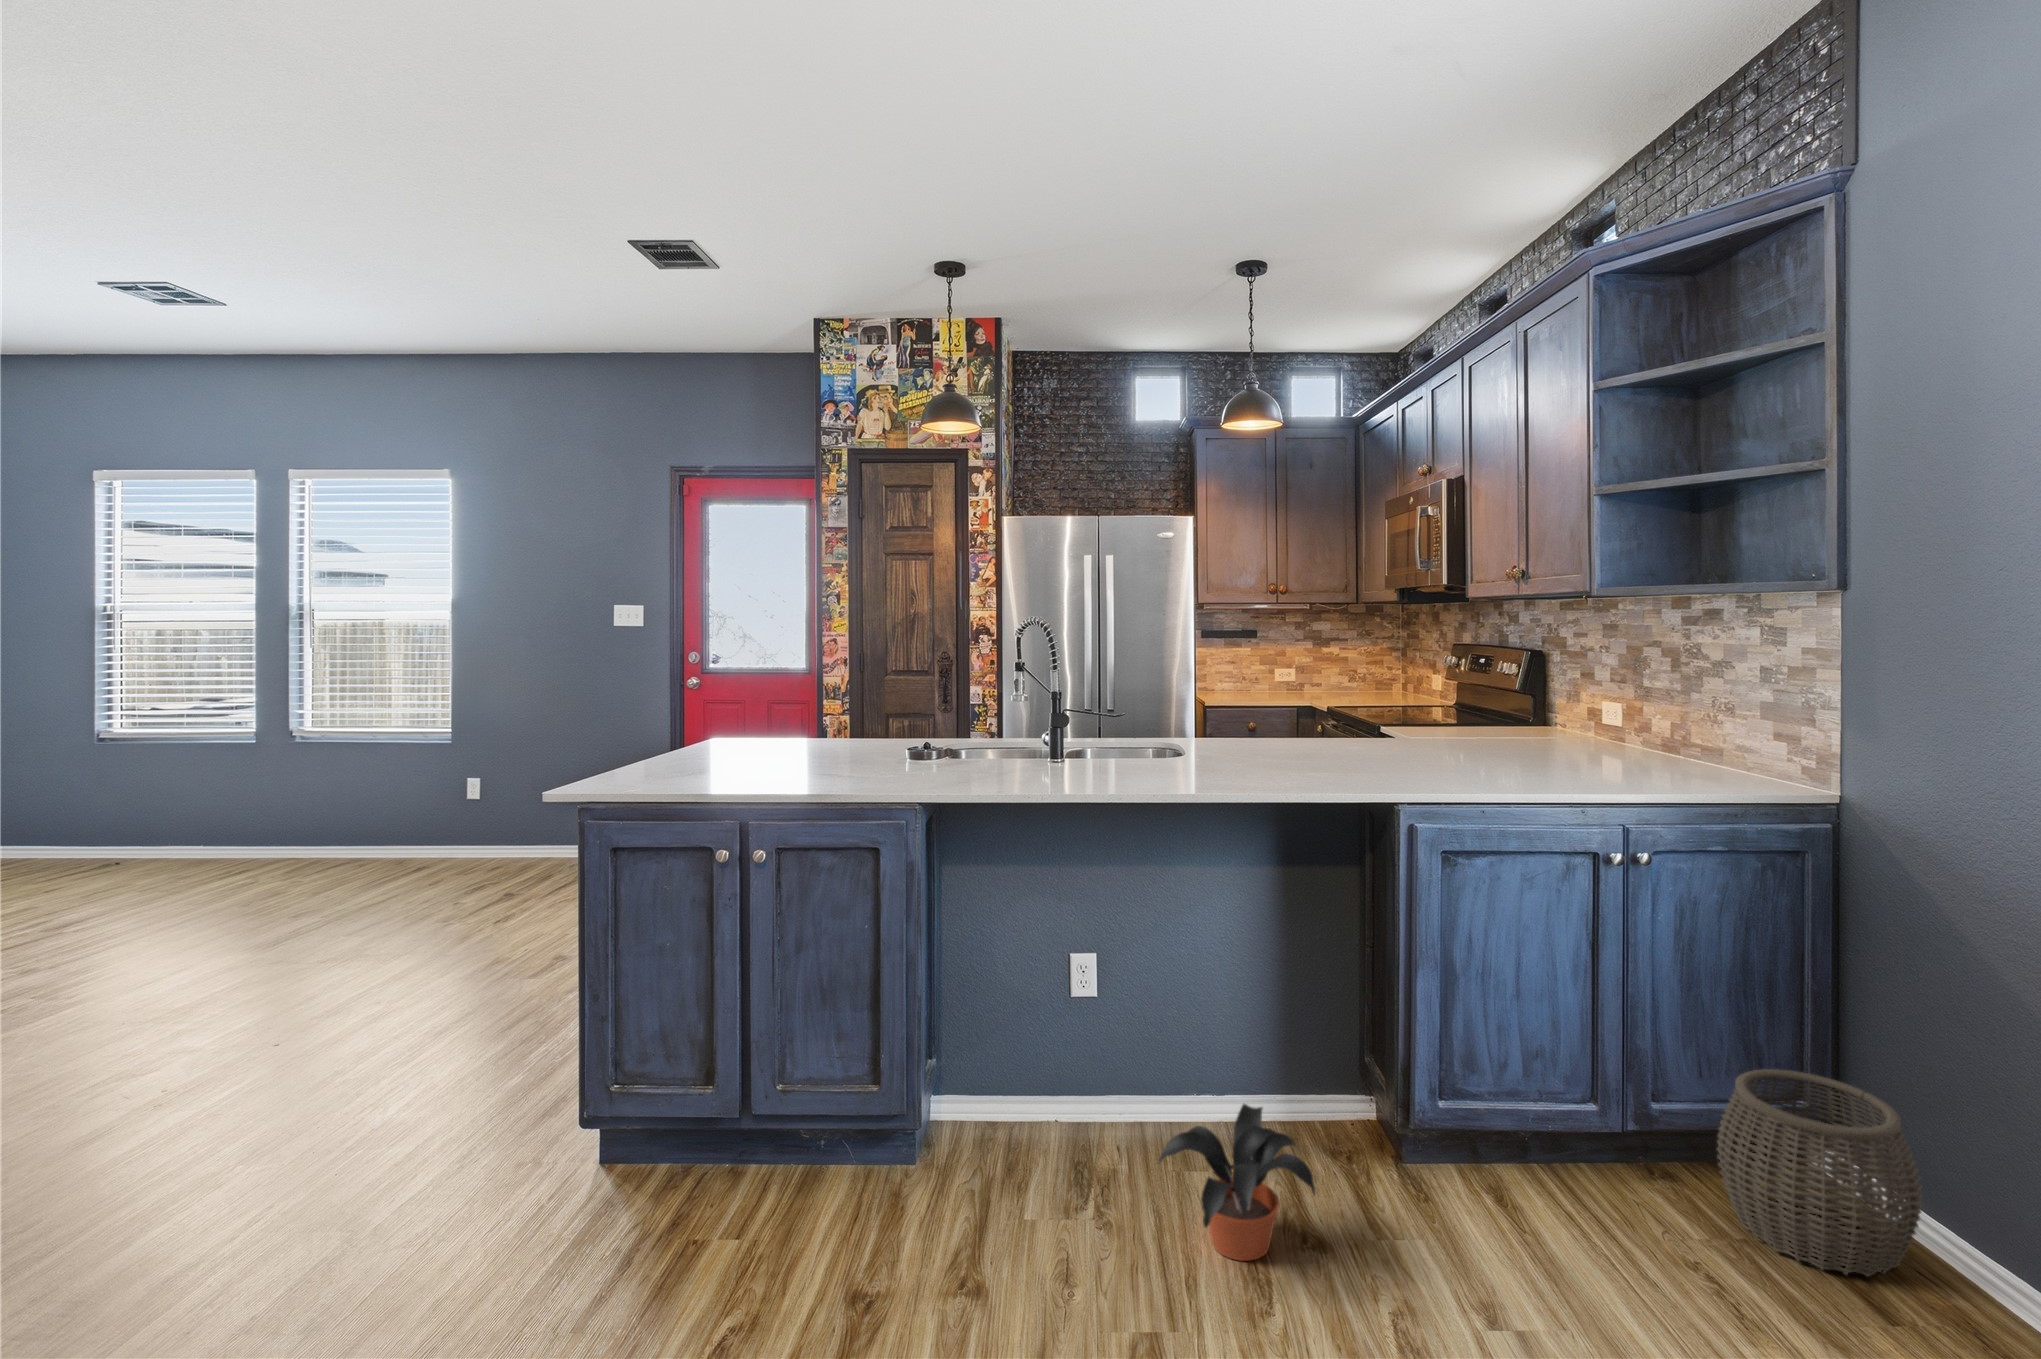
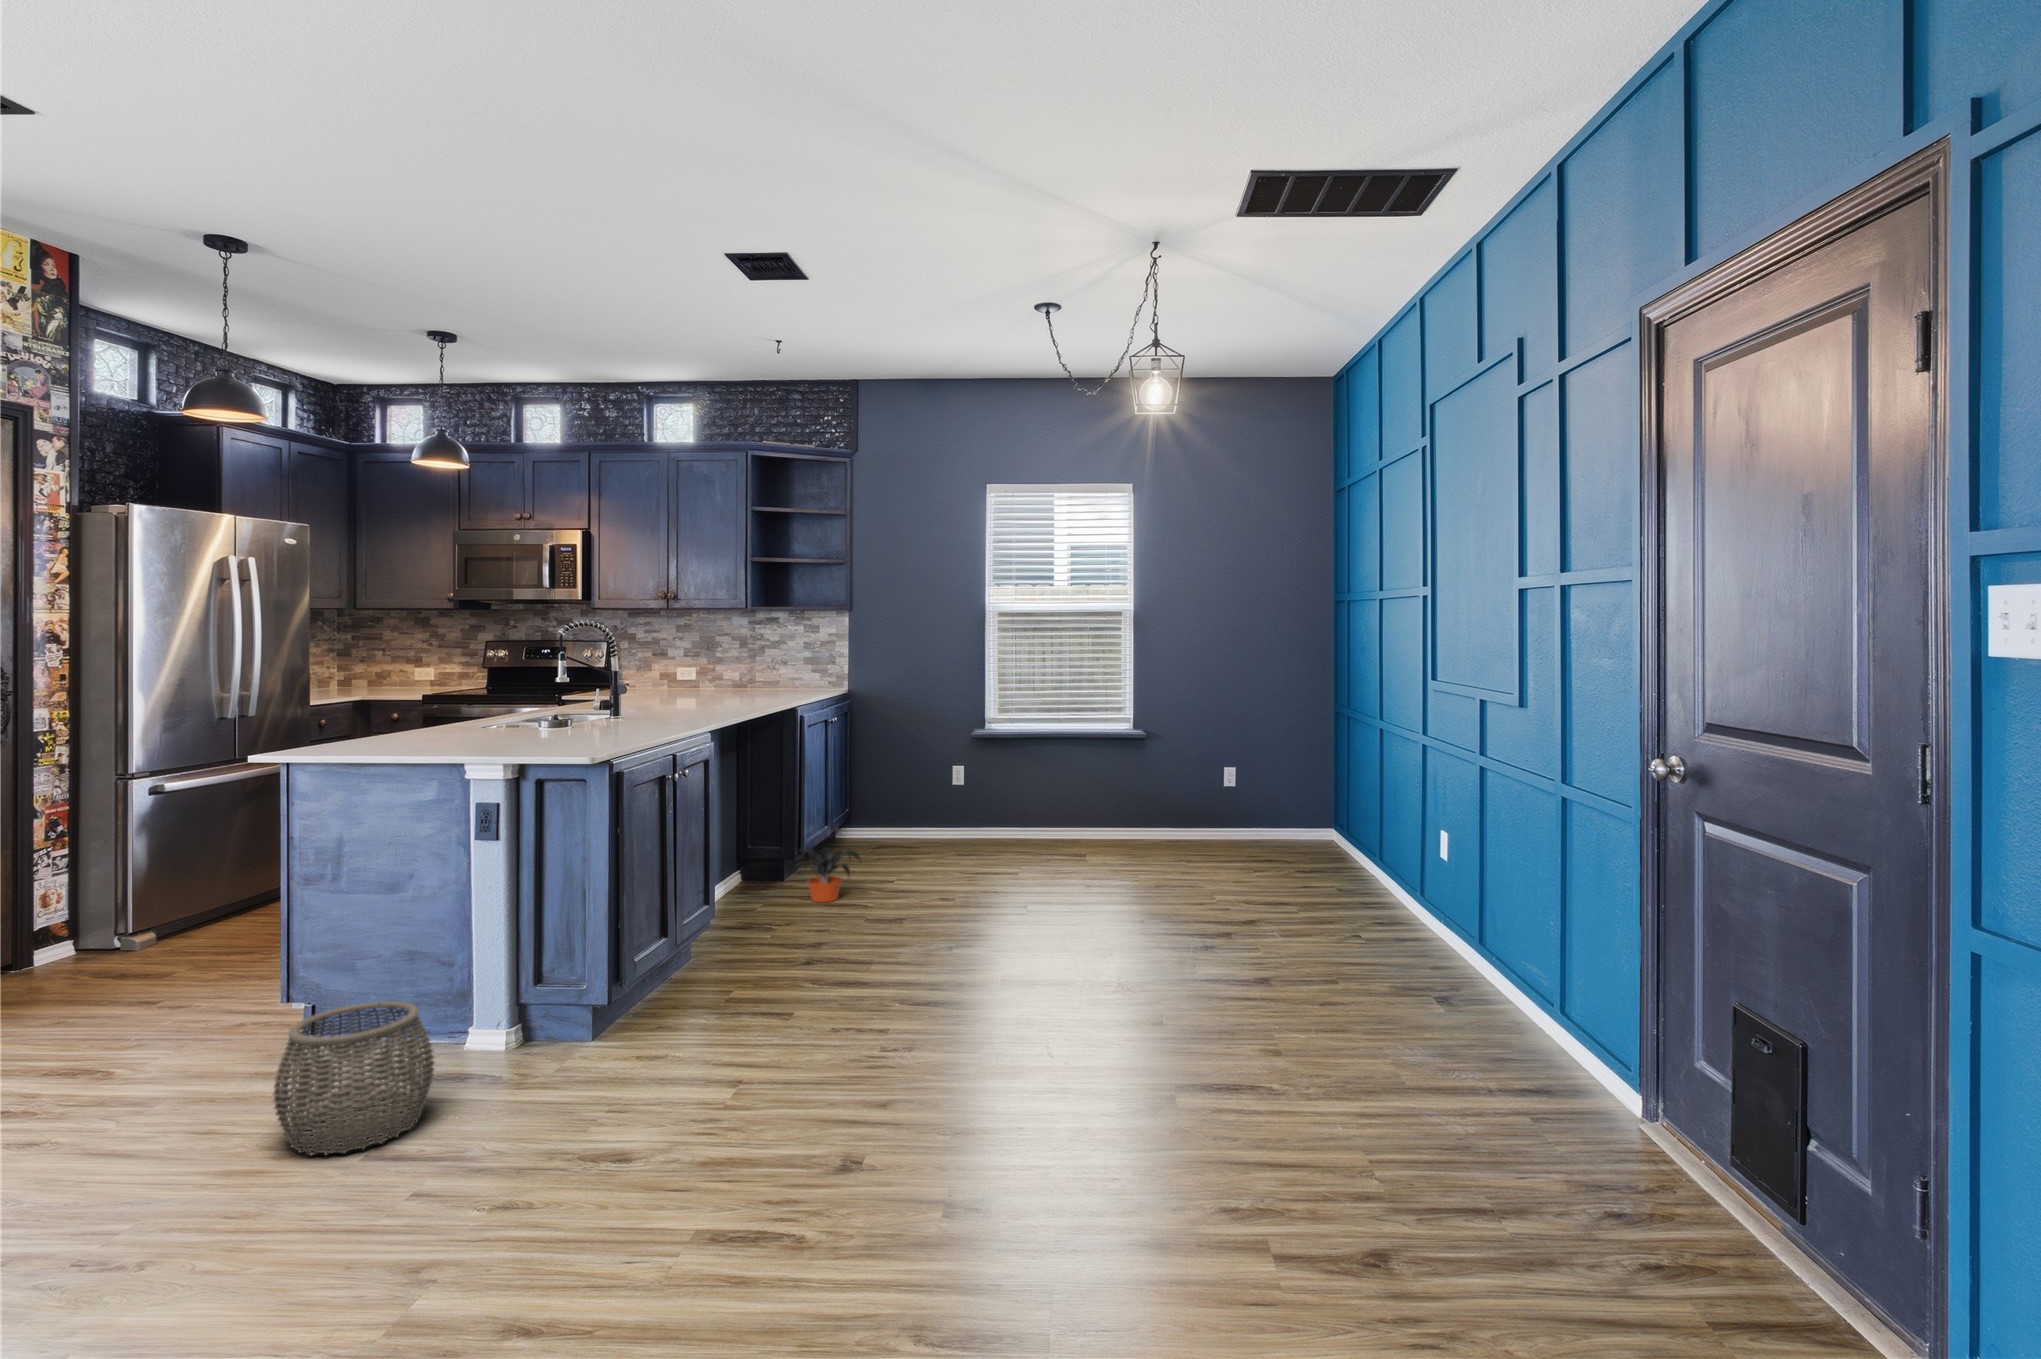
woven basket: present [1717,1069,1923,1277] -> present [273,1001,434,1155]

